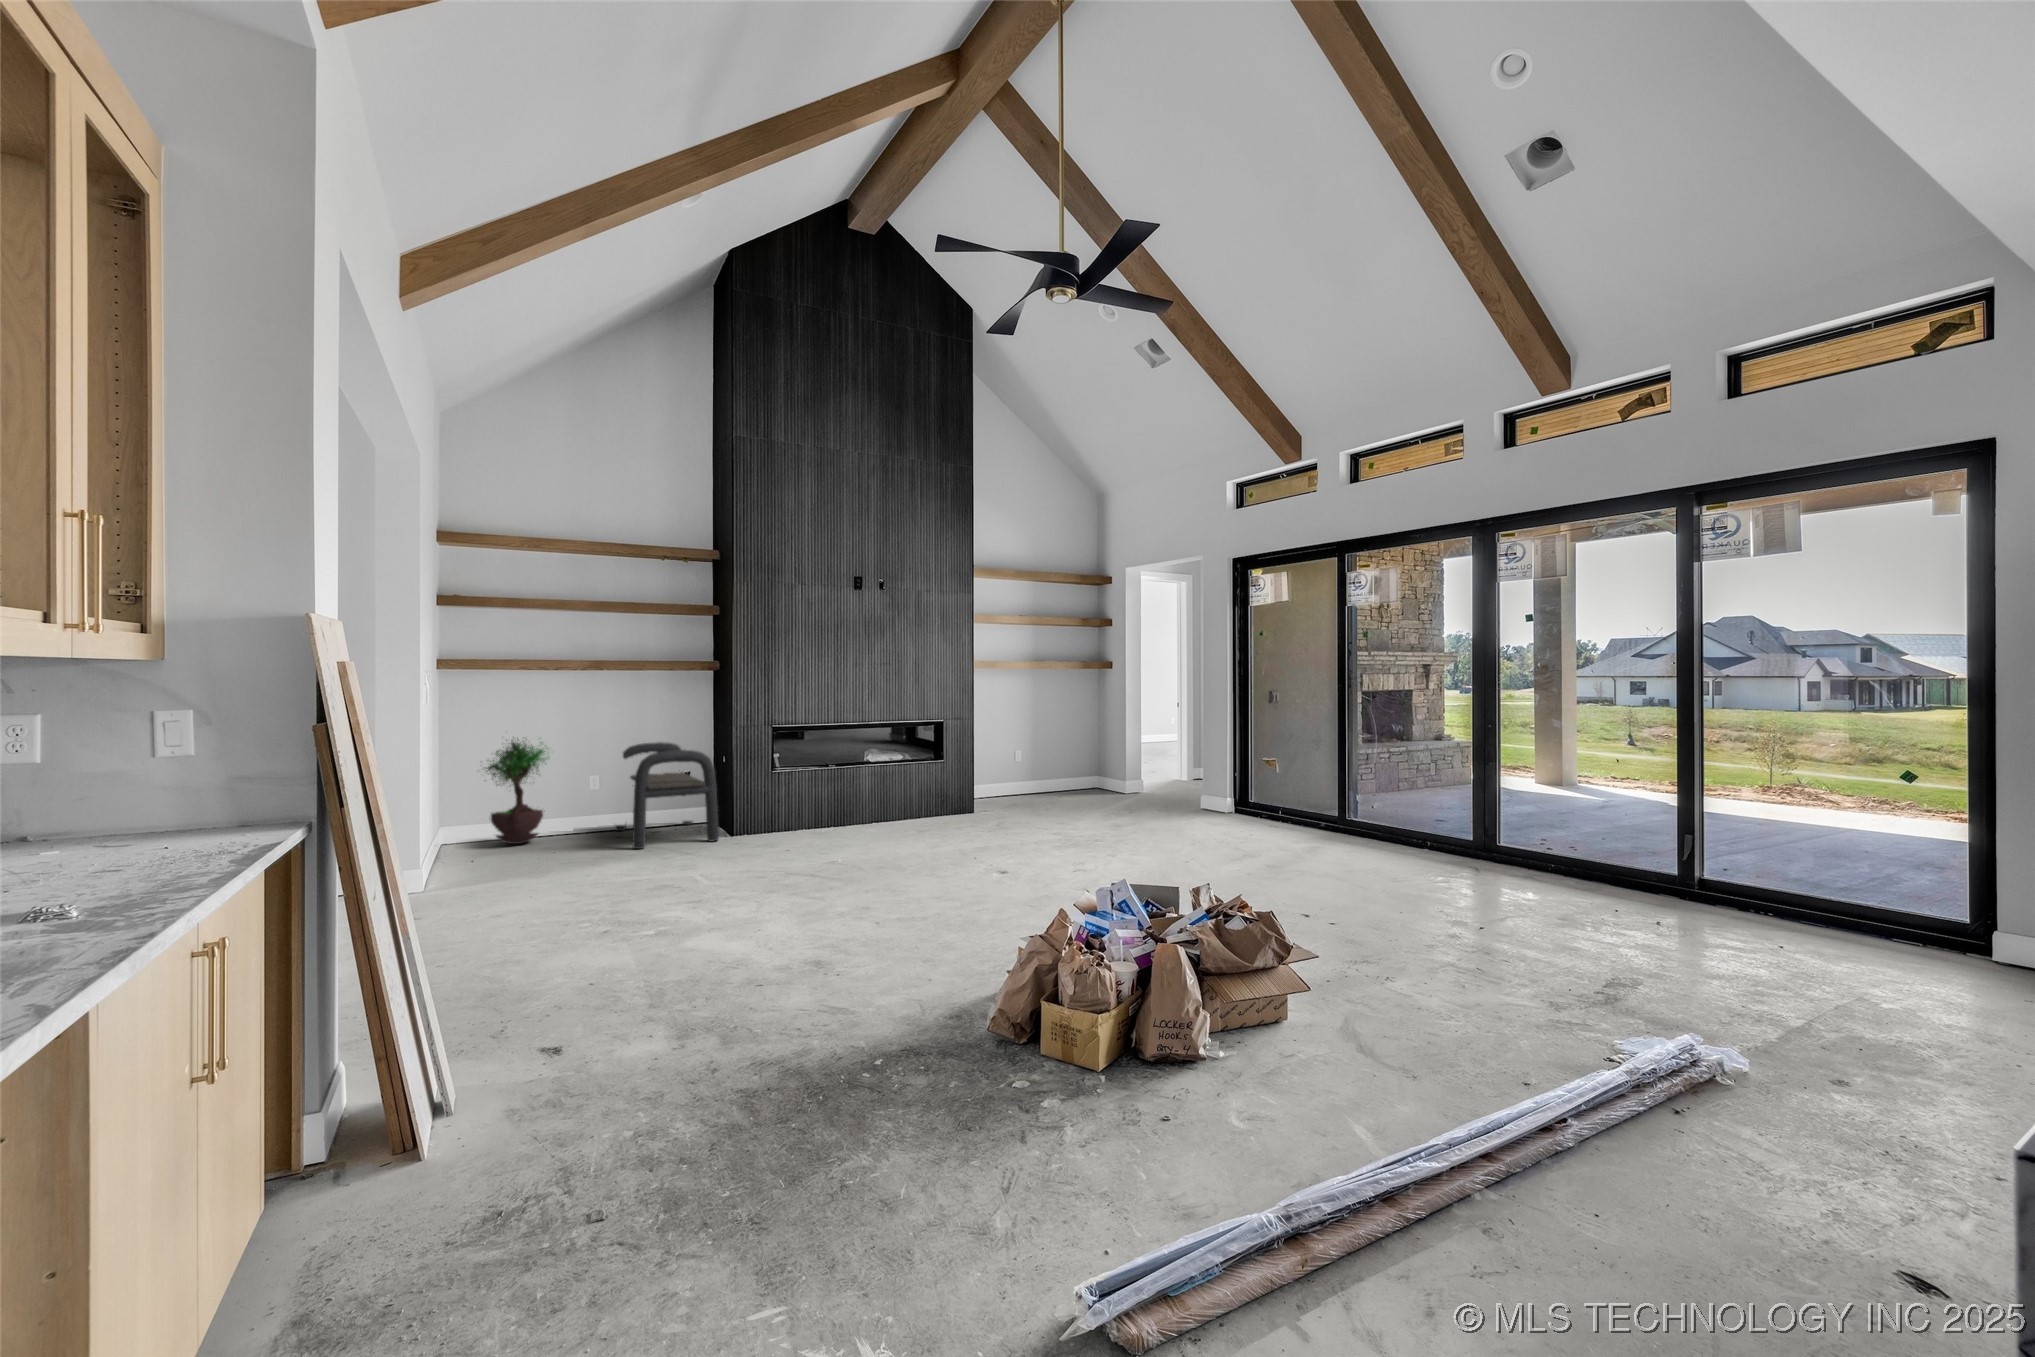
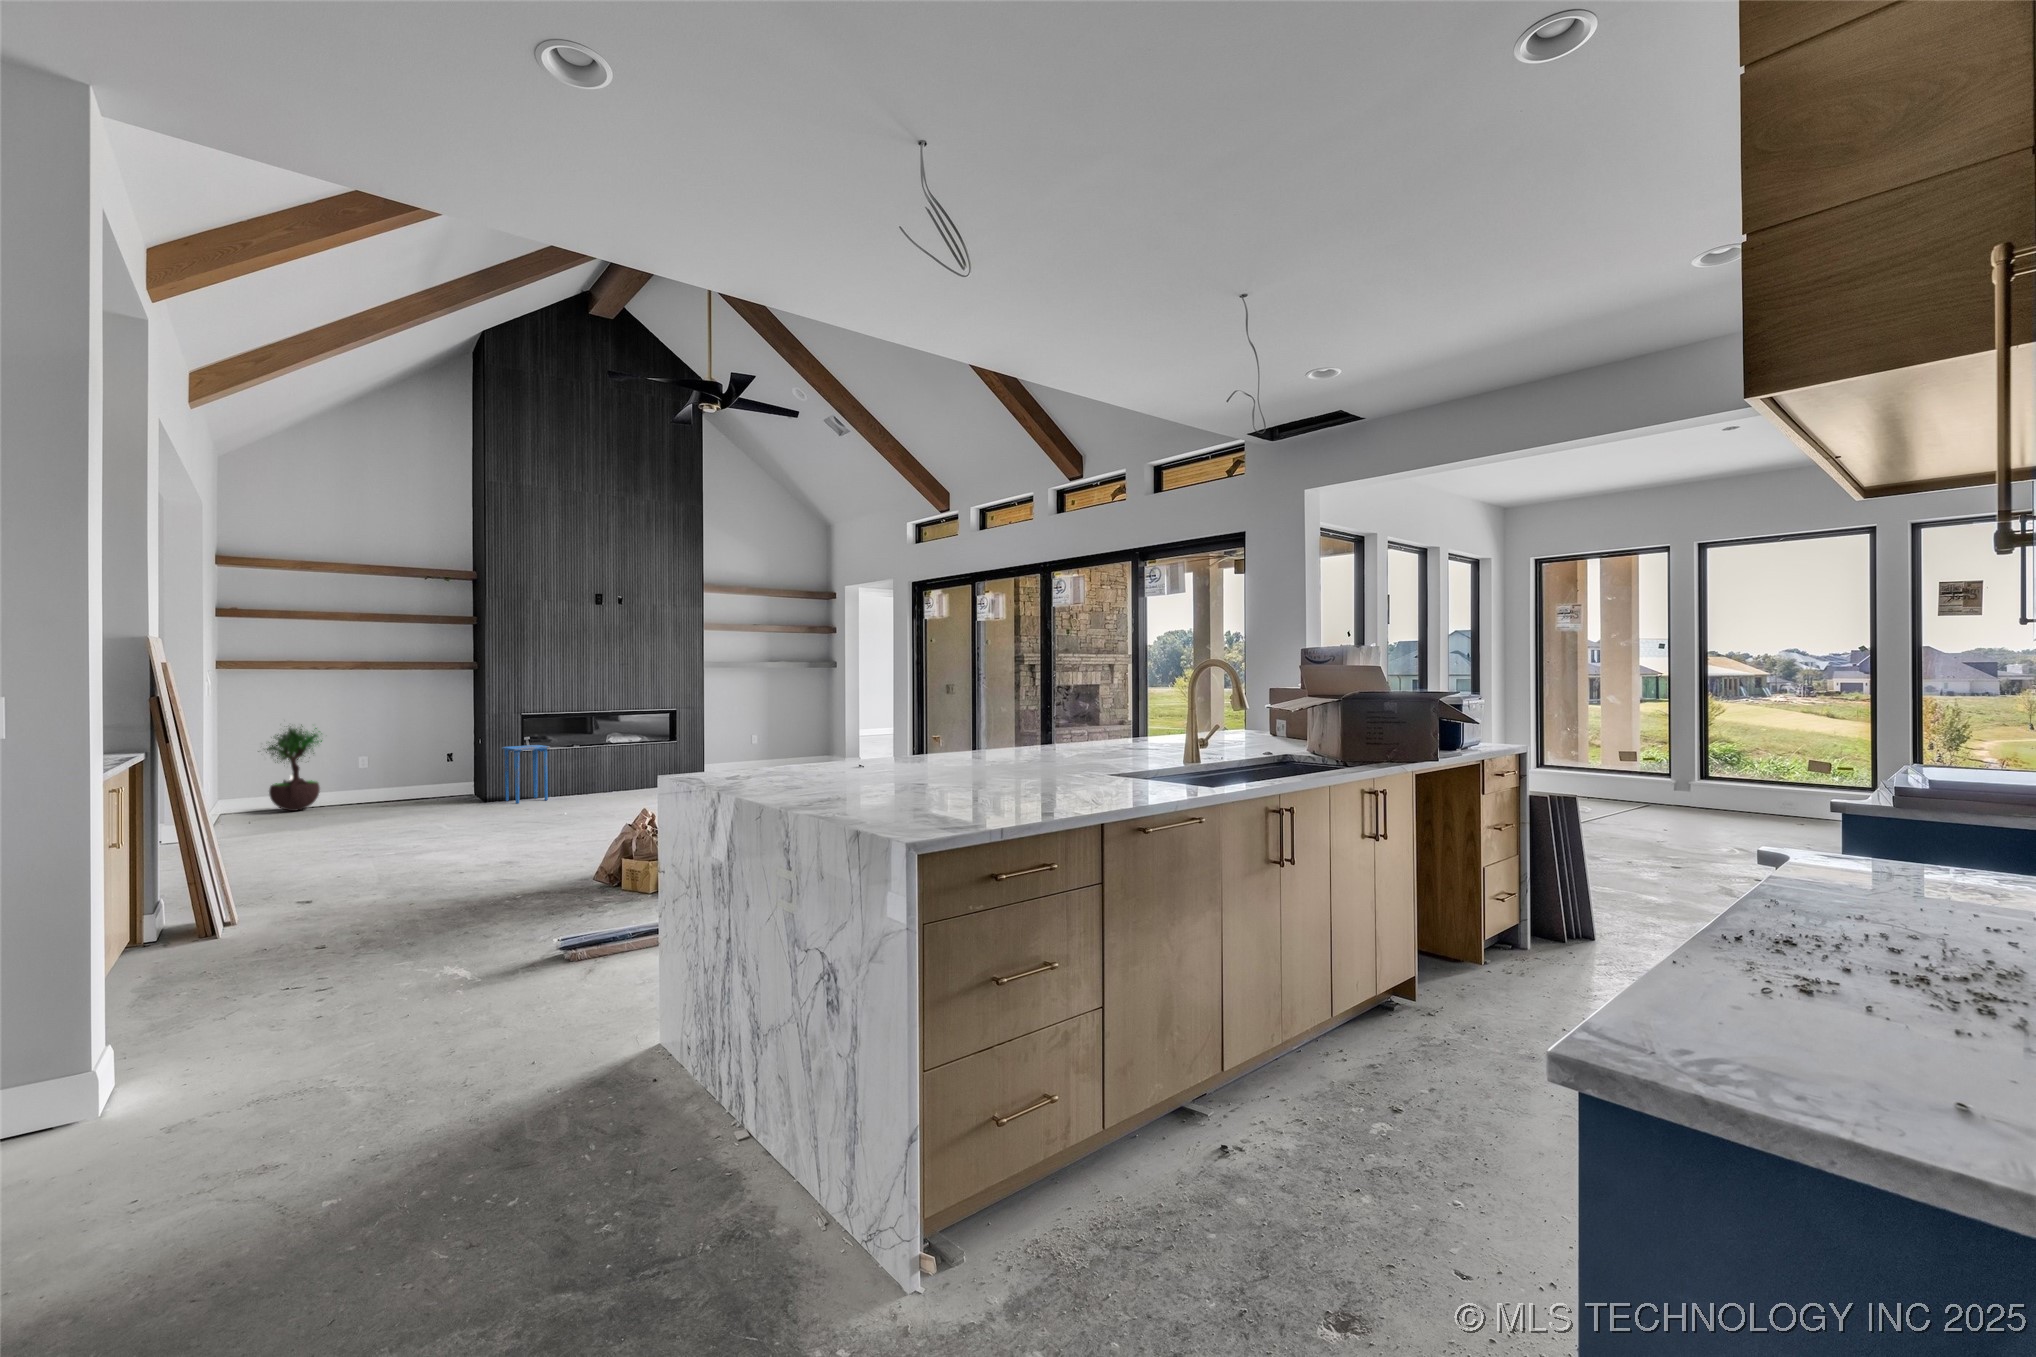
bench: present [615,742,719,849] -> none [384,729,471,811]
side table: none [753,765,810,841] -> present [502,745,550,803]

